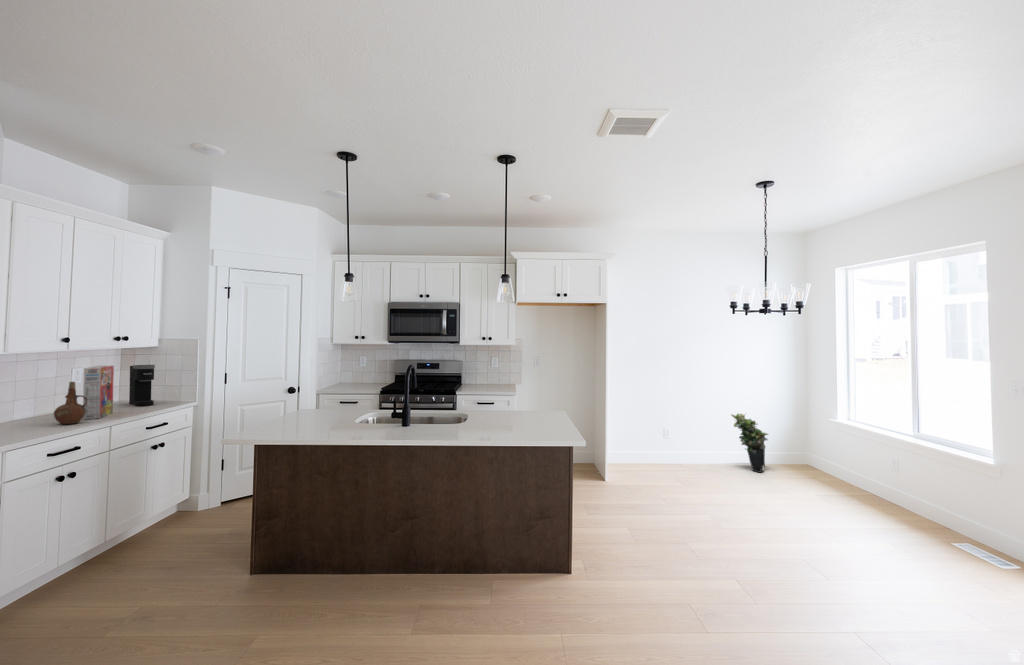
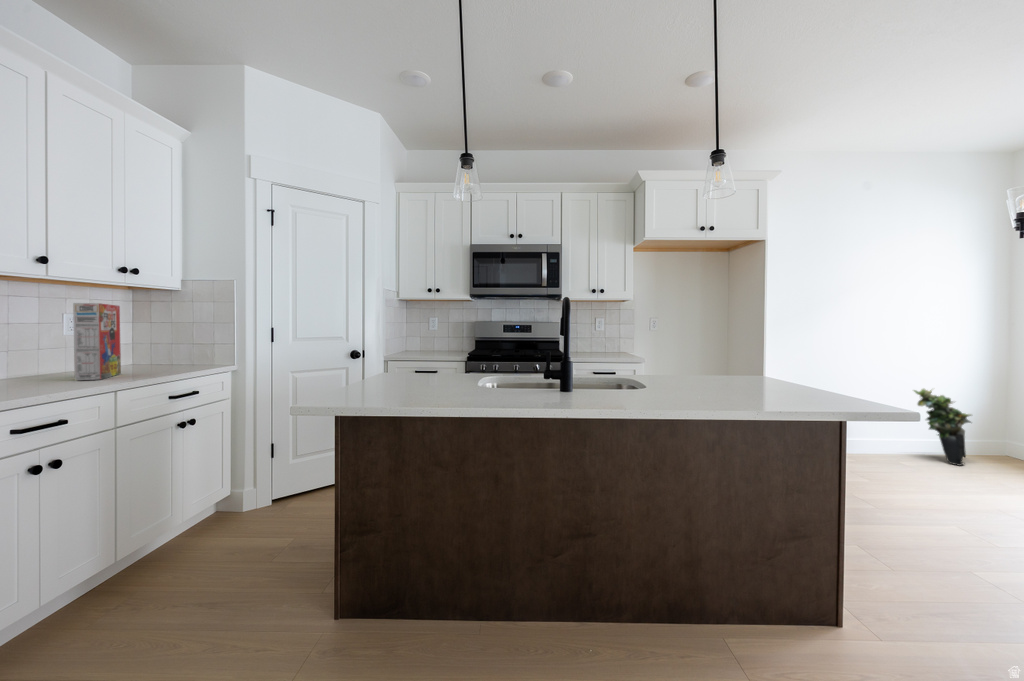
coffee maker: present [129,365,155,406] -> none [144,311,178,368]
ceramic pitcher: present [54,382,87,424] -> none [27,320,79,385]

